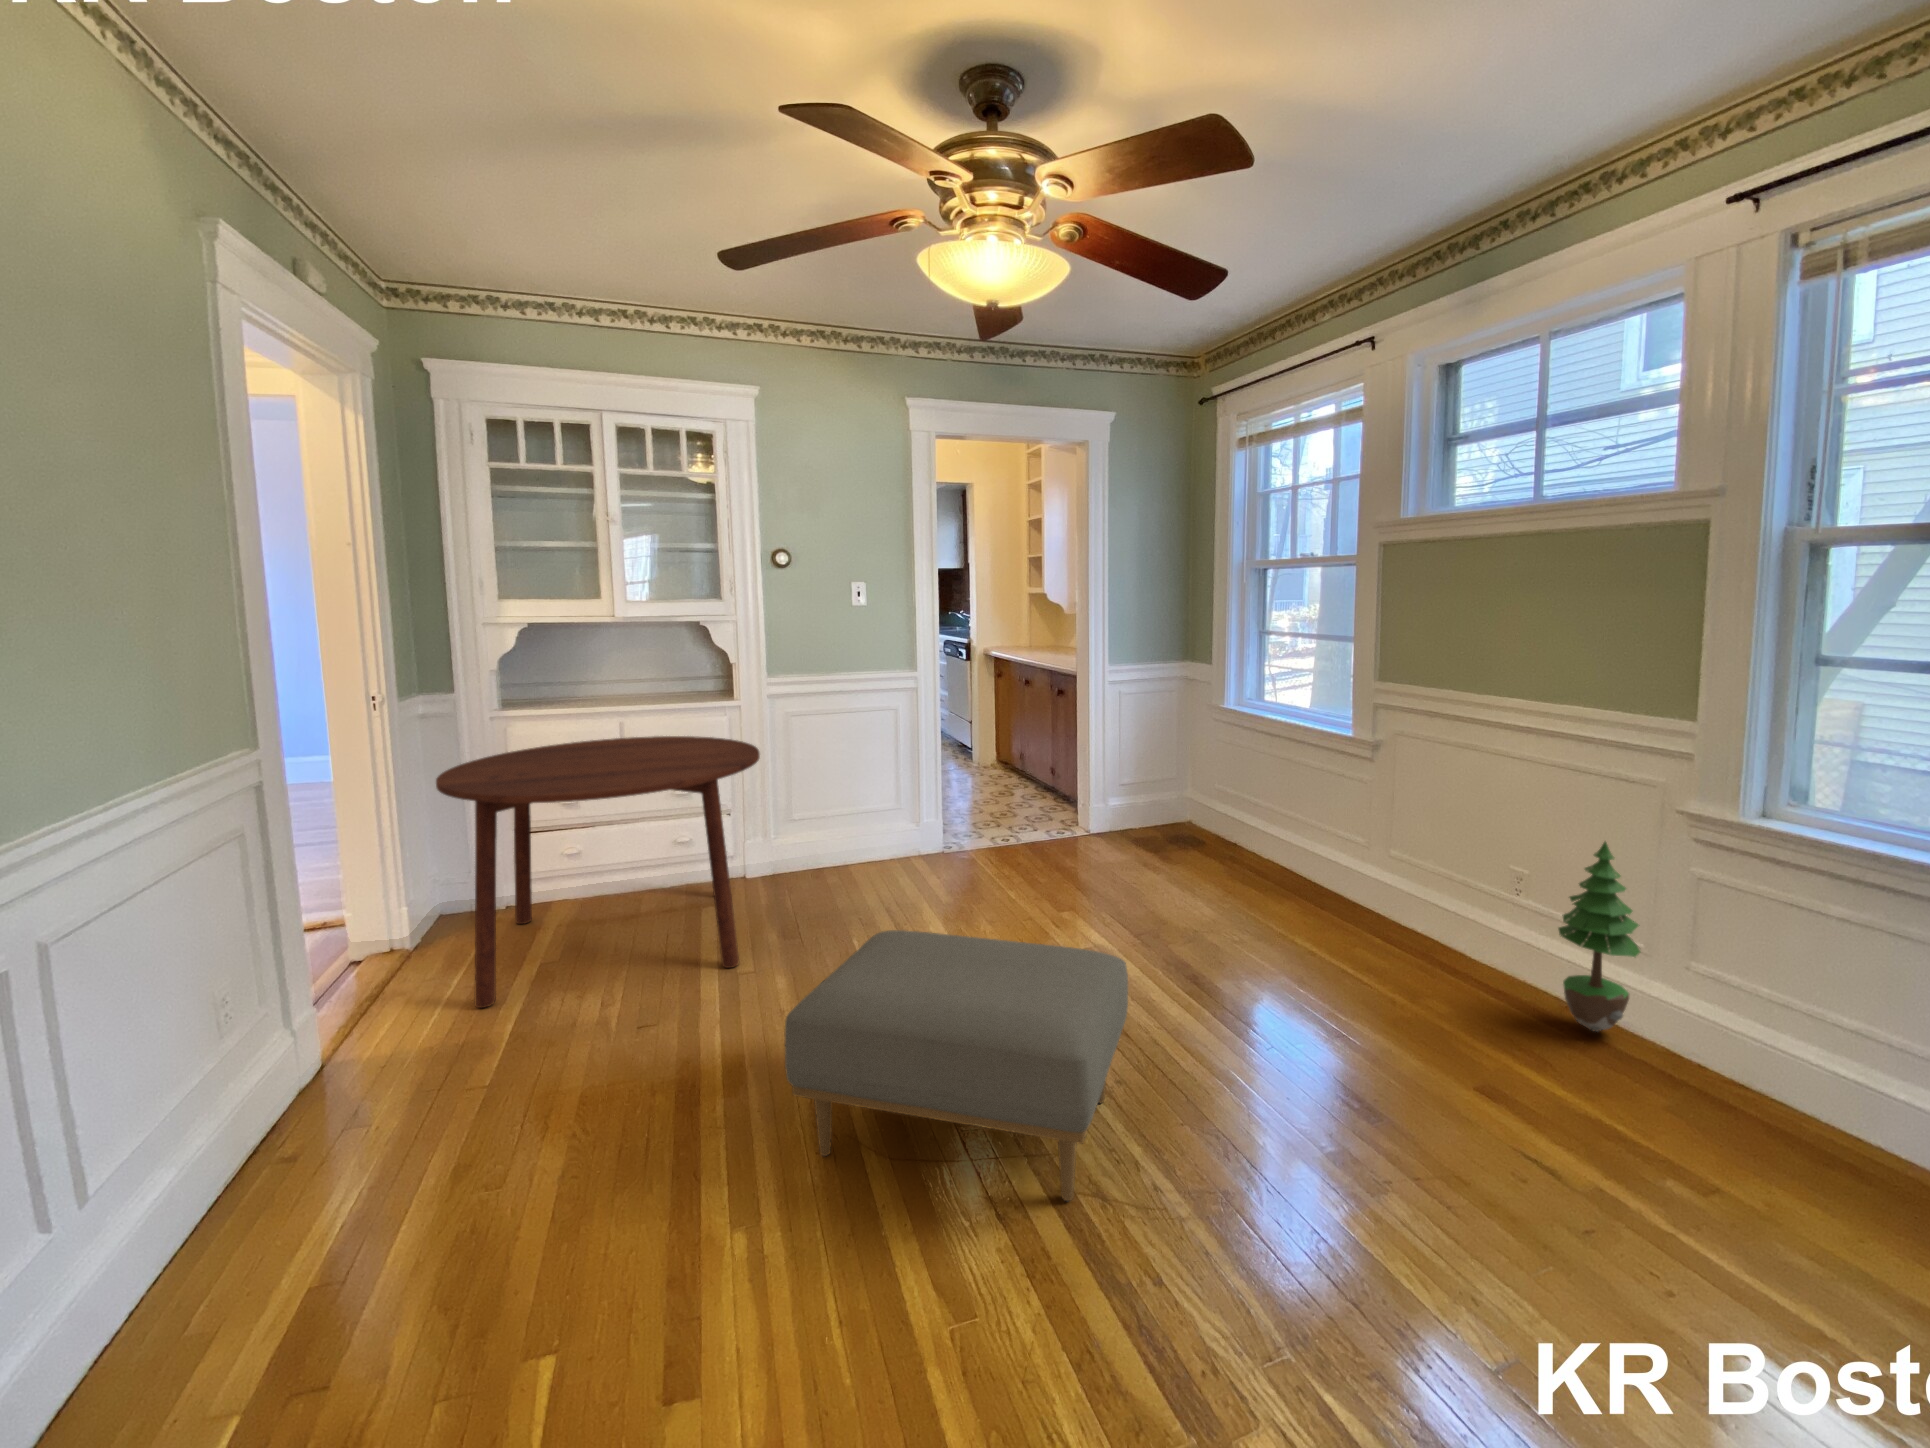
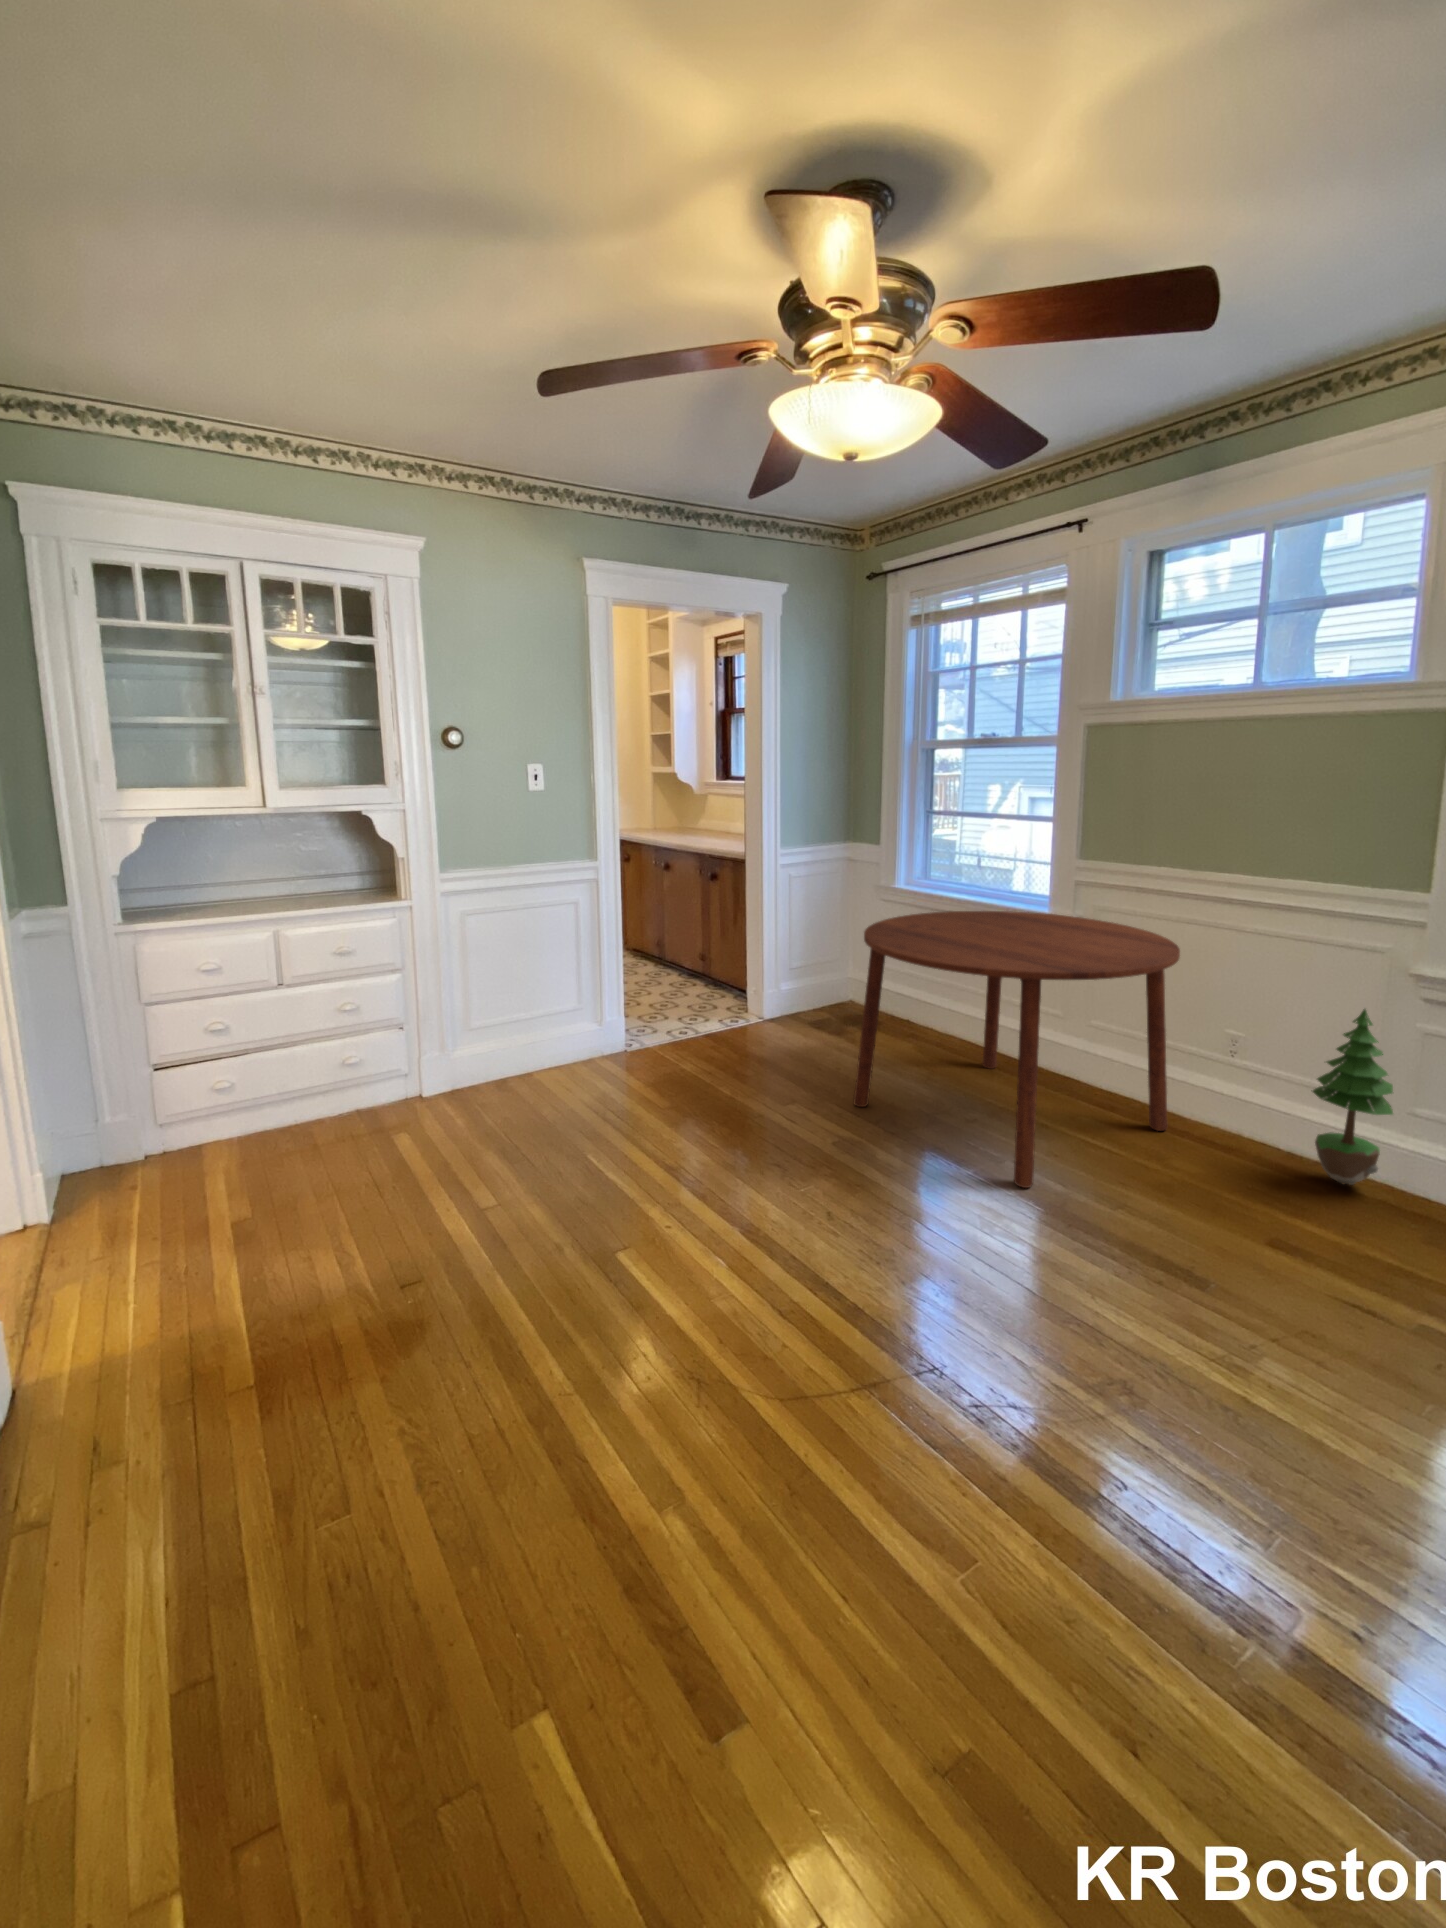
dining table: present [436,736,760,1008] -> present [854,911,1180,1188]
ottoman: present [785,930,1128,1201] -> none [678,1153,1048,1434]

